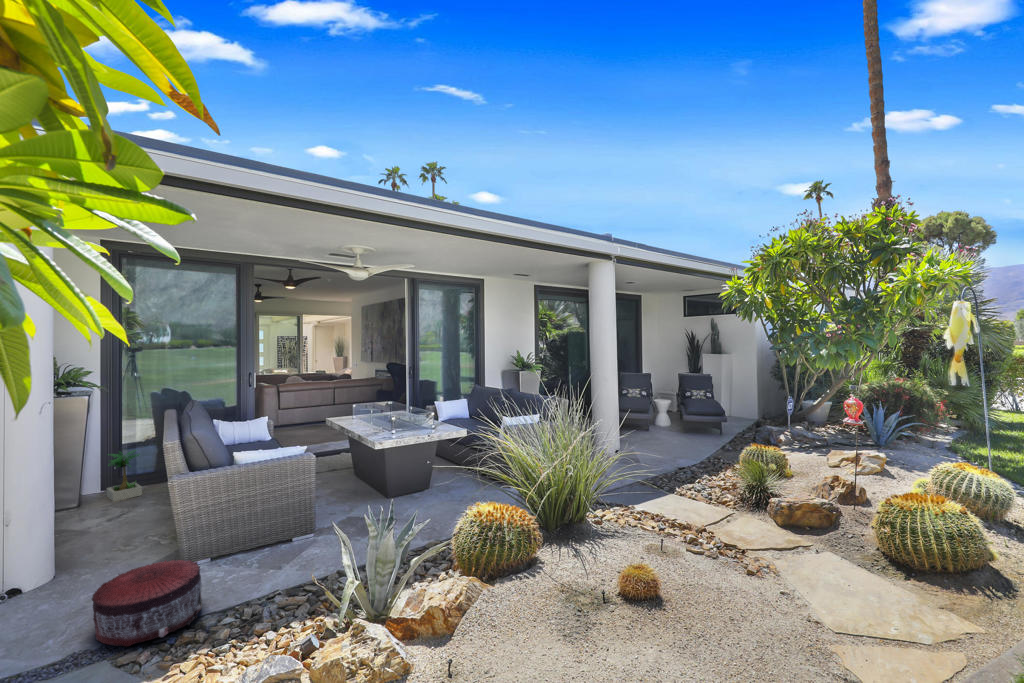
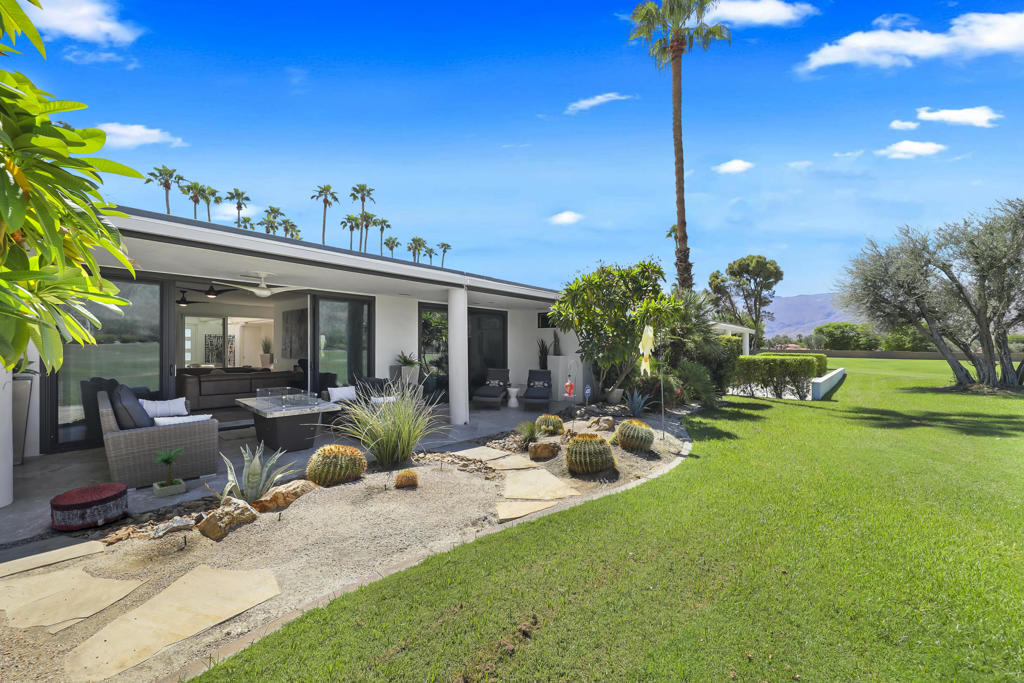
potted plant: present [107,450,142,501] -> present [153,448,186,497]

